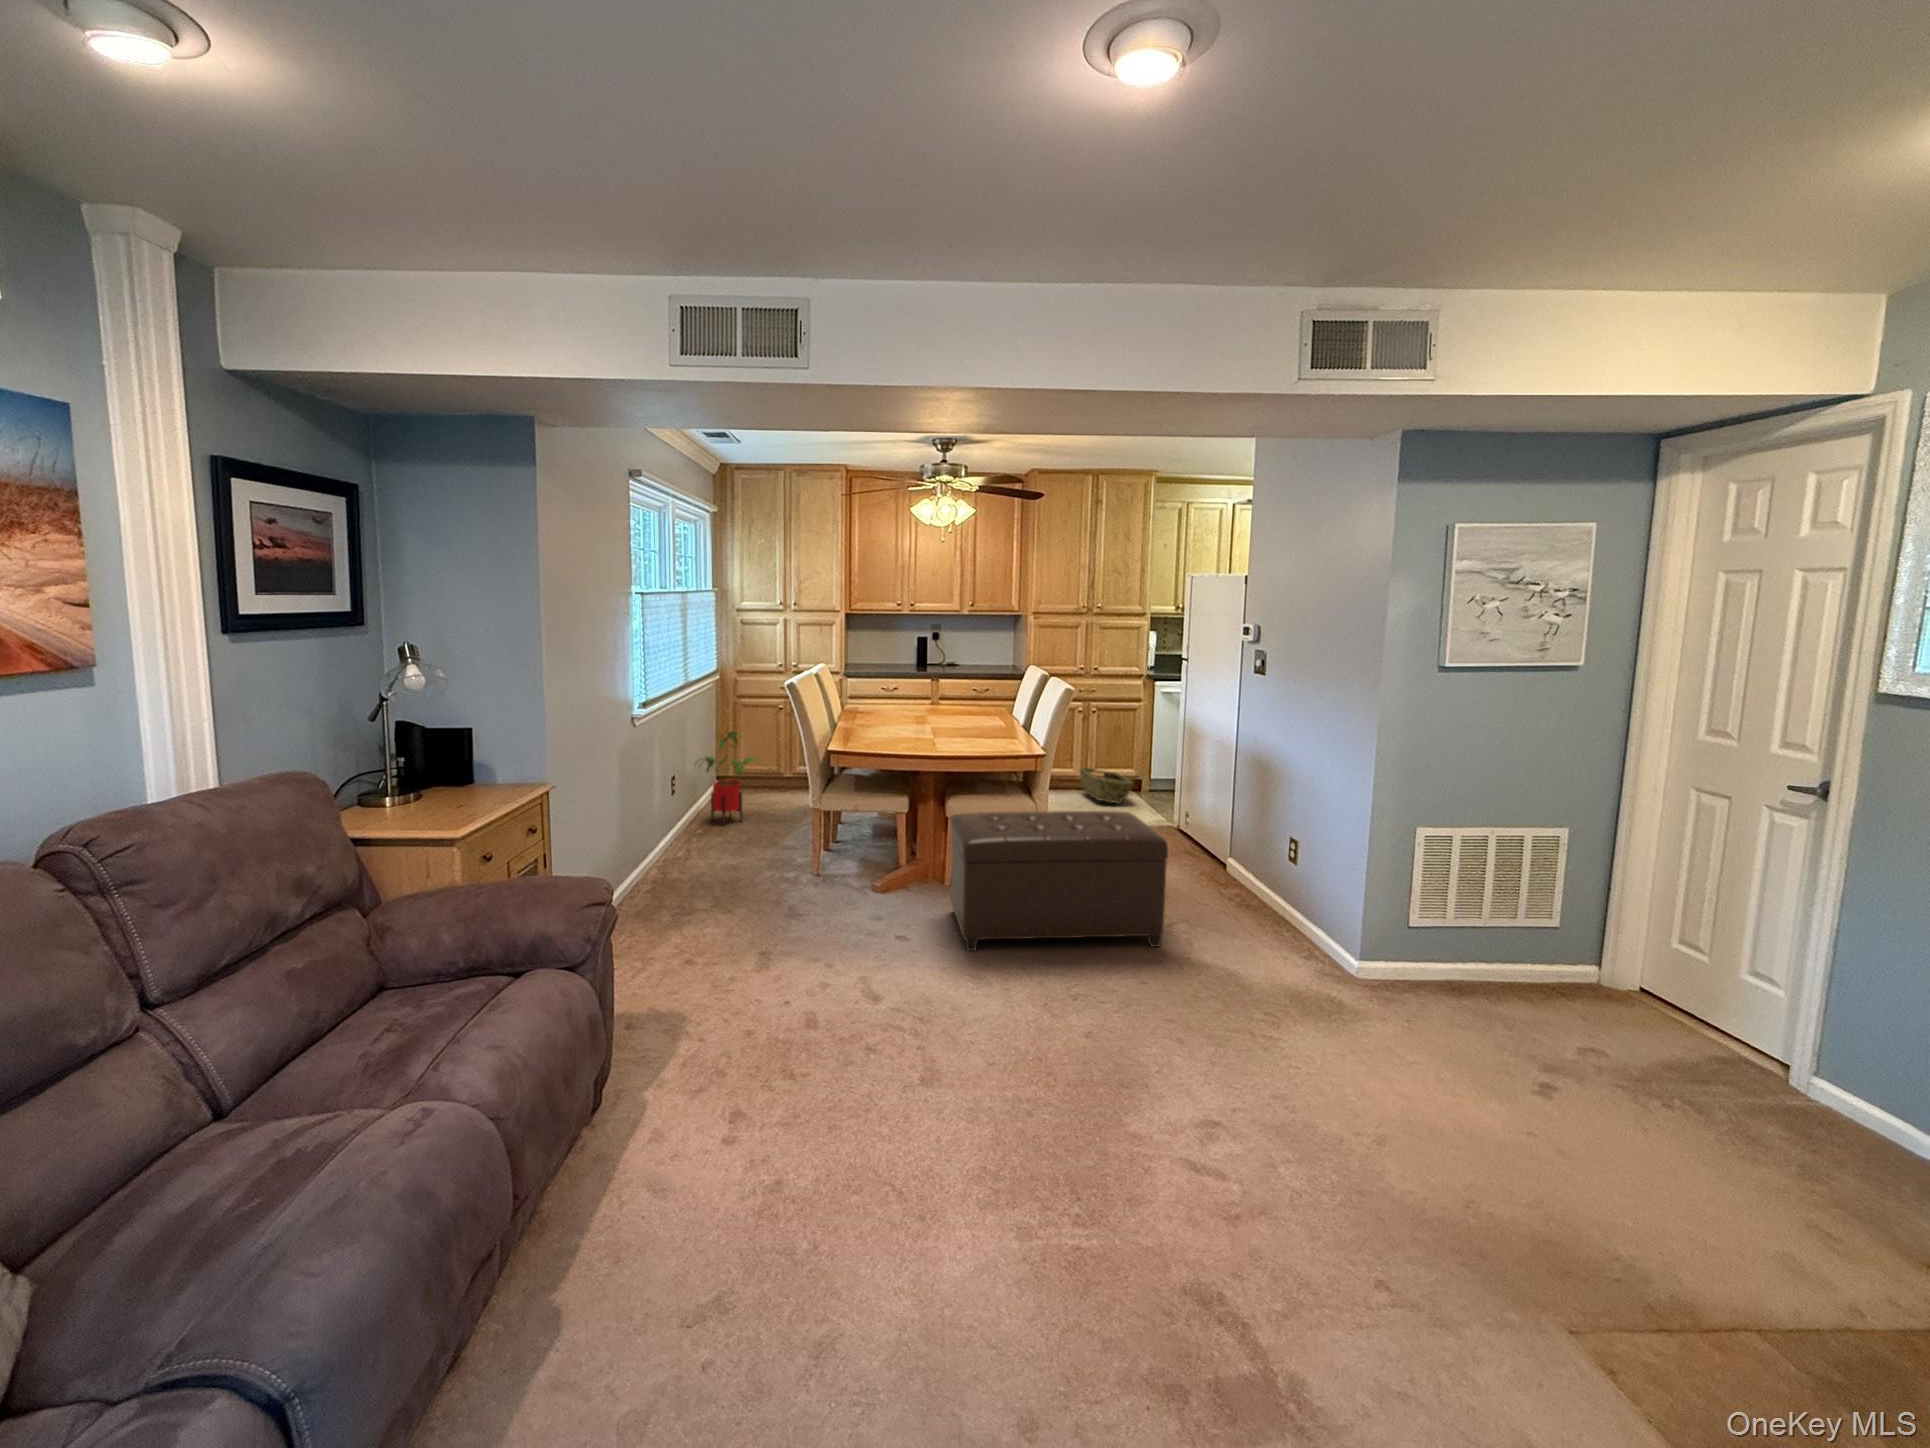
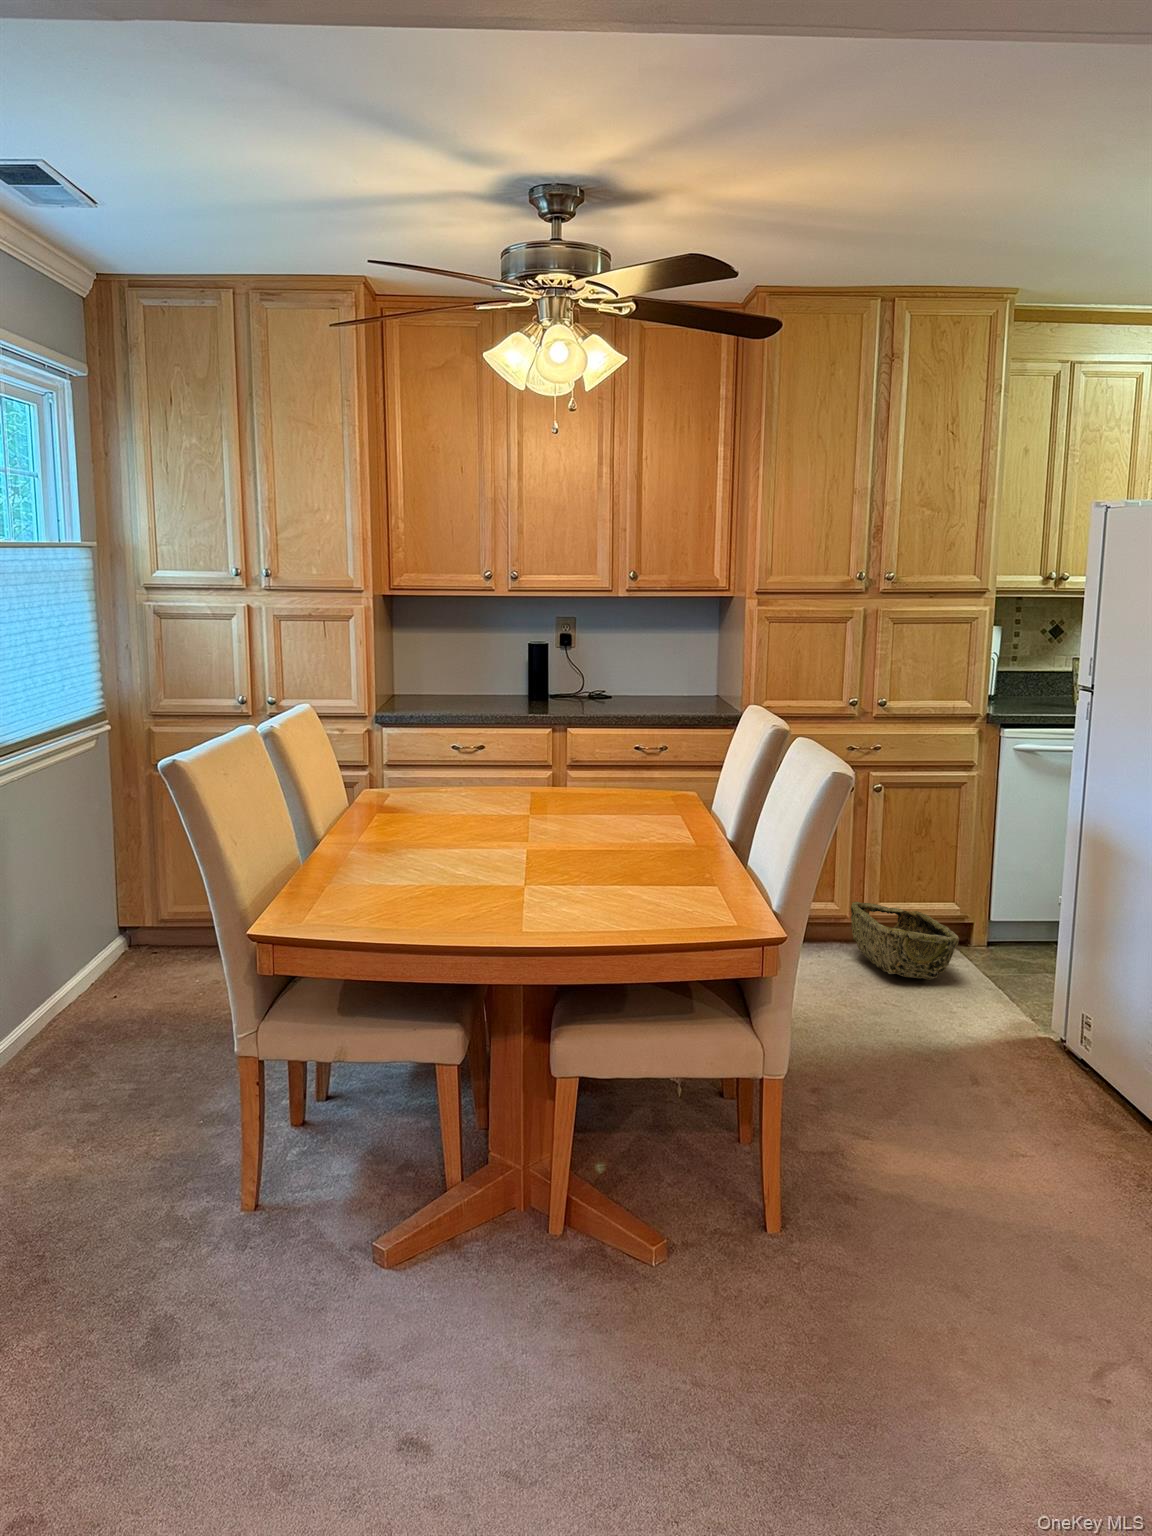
house plant: present [695,732,756,825] -> none [29,847,172,1051]
ottoman: present [950,811,1168,951] -> none [553,1072,1109,1471]

